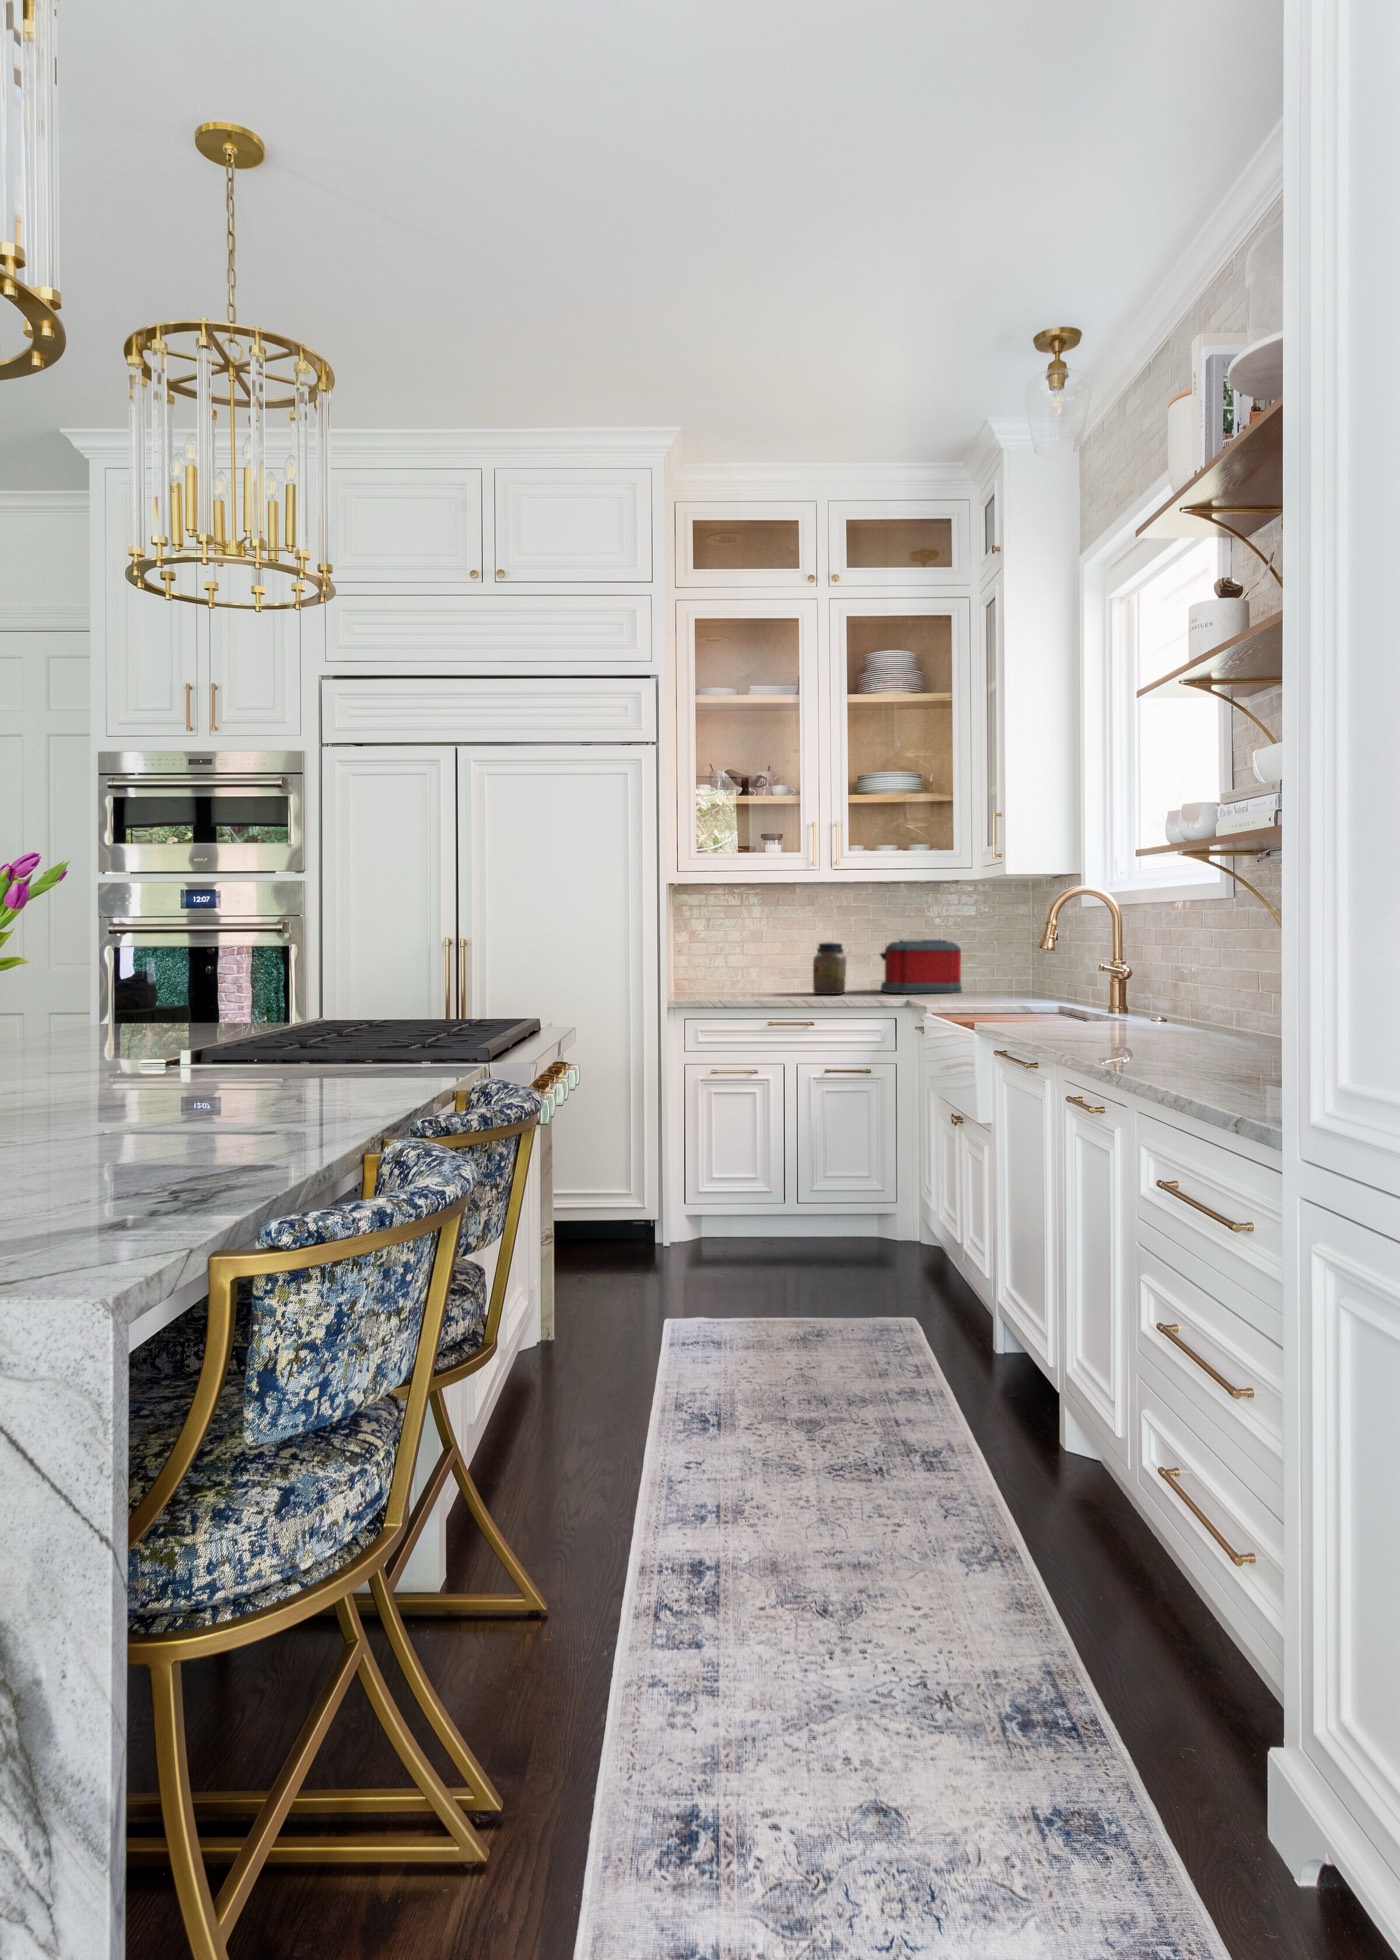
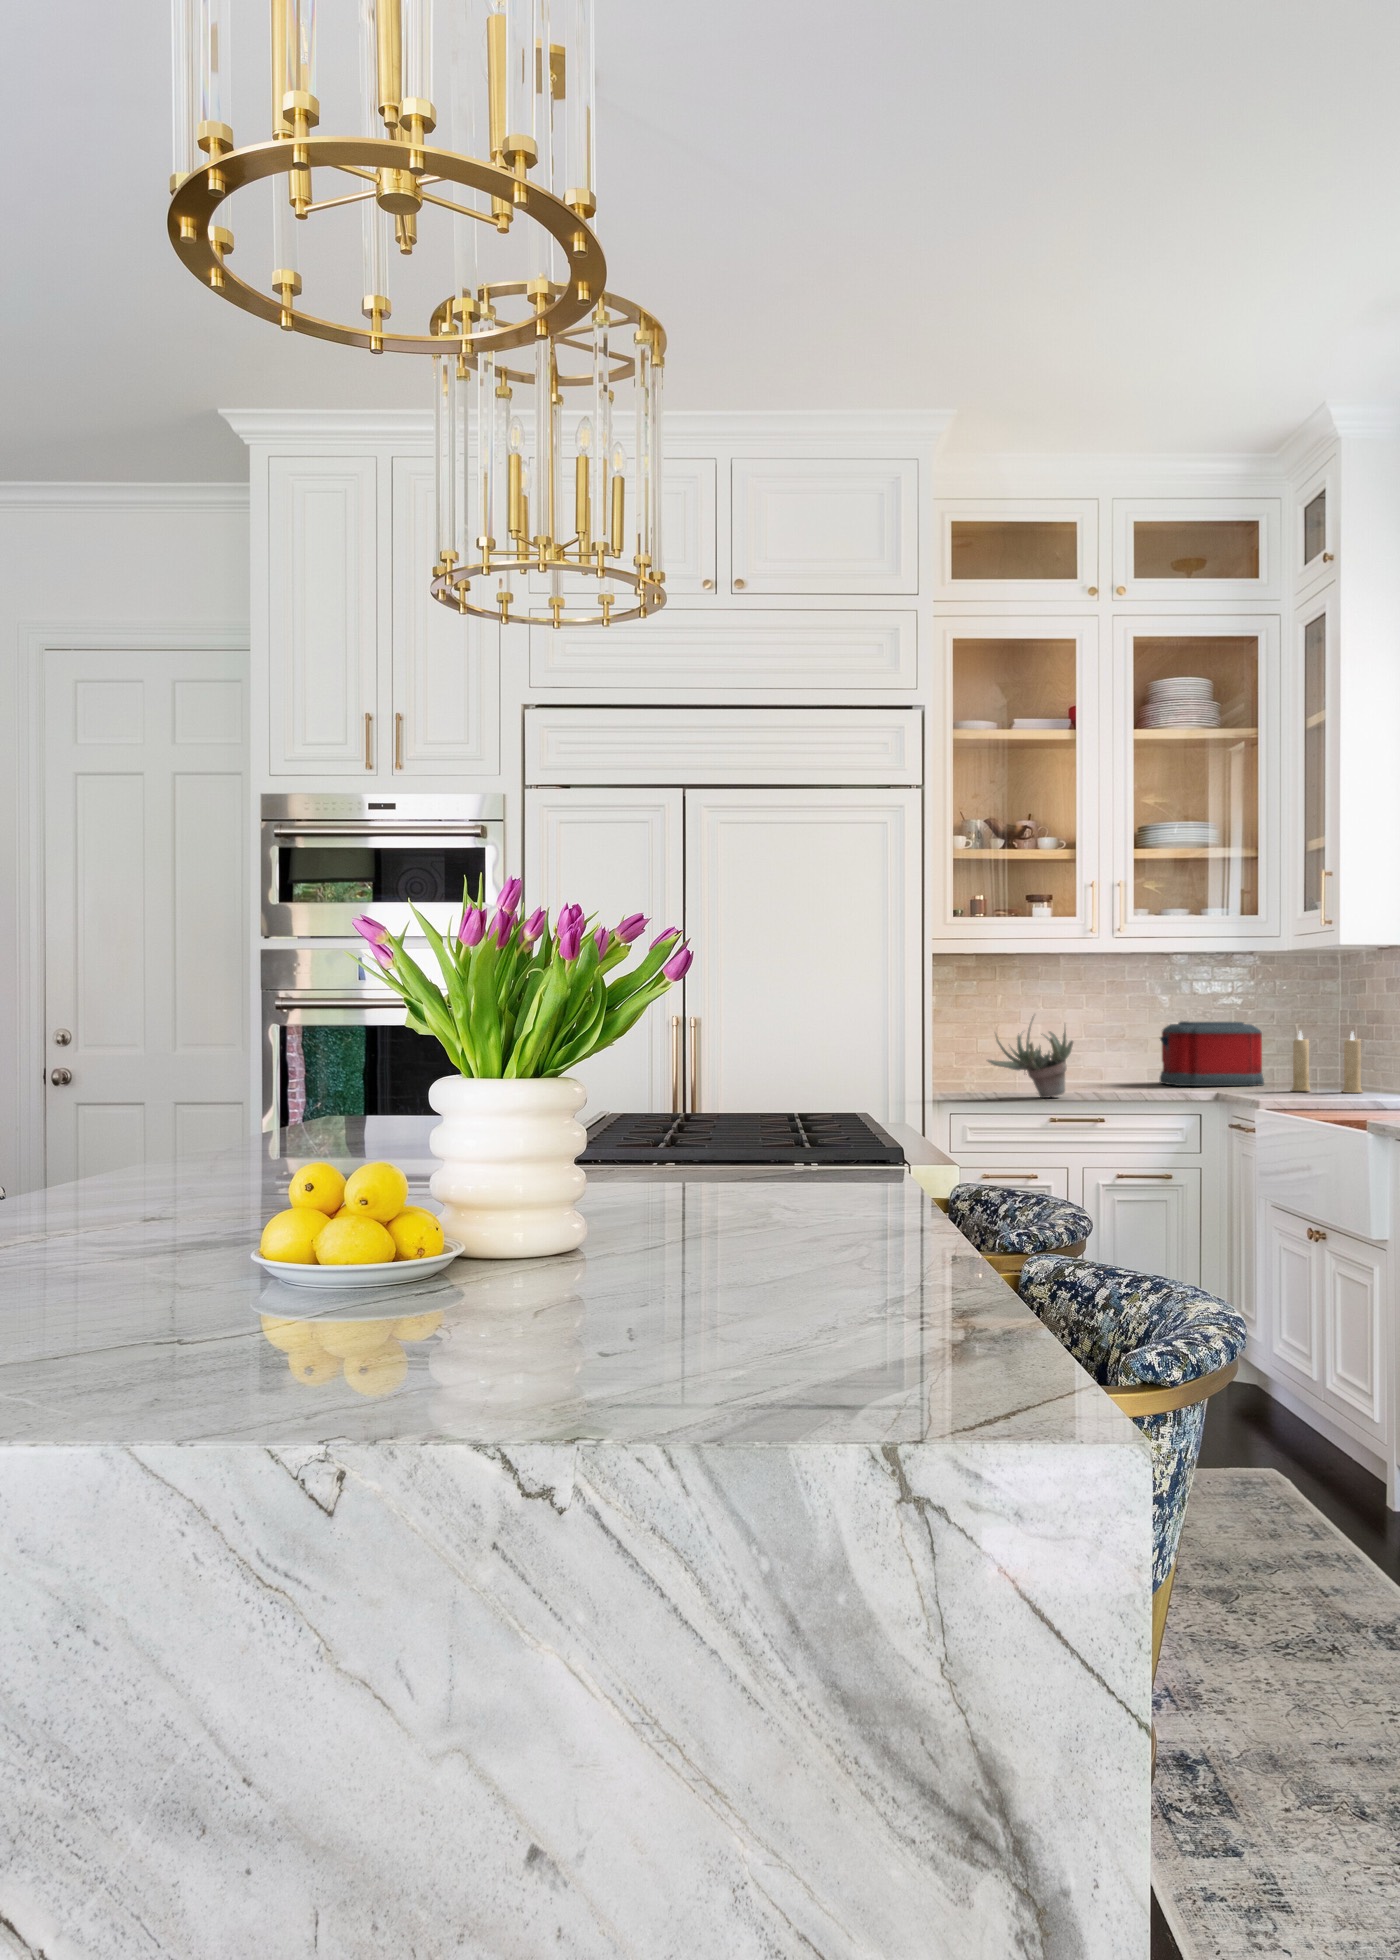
succulent plant: none [724,935,795,1005] -> present [987,1017,1073,1098]
jar: present [813,942,846,994] -> none [1081,1025,1120,1087]
candle: none [974,947,1030,1000] -> present [1292,1031,1362,1093]

